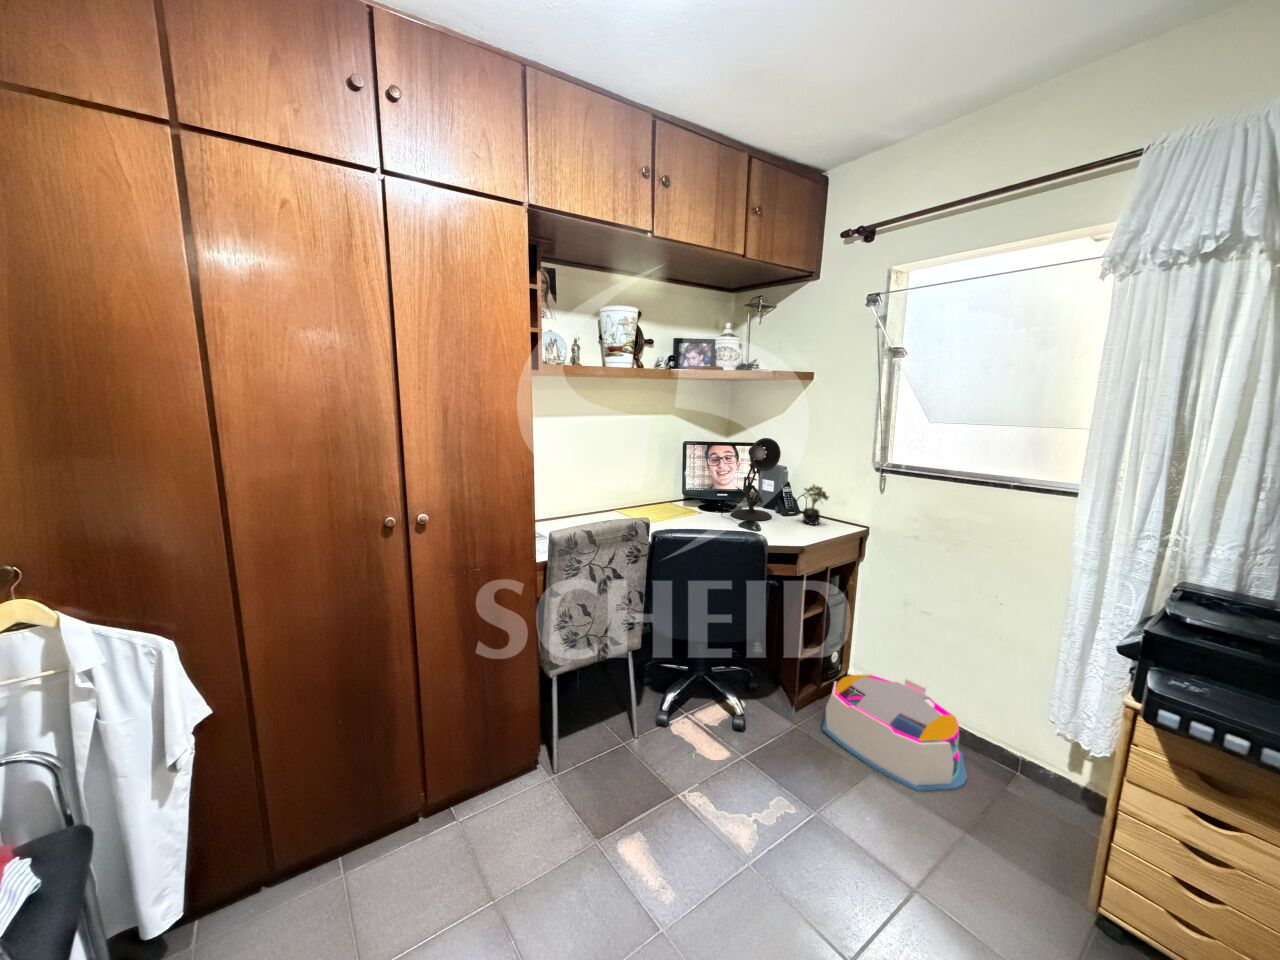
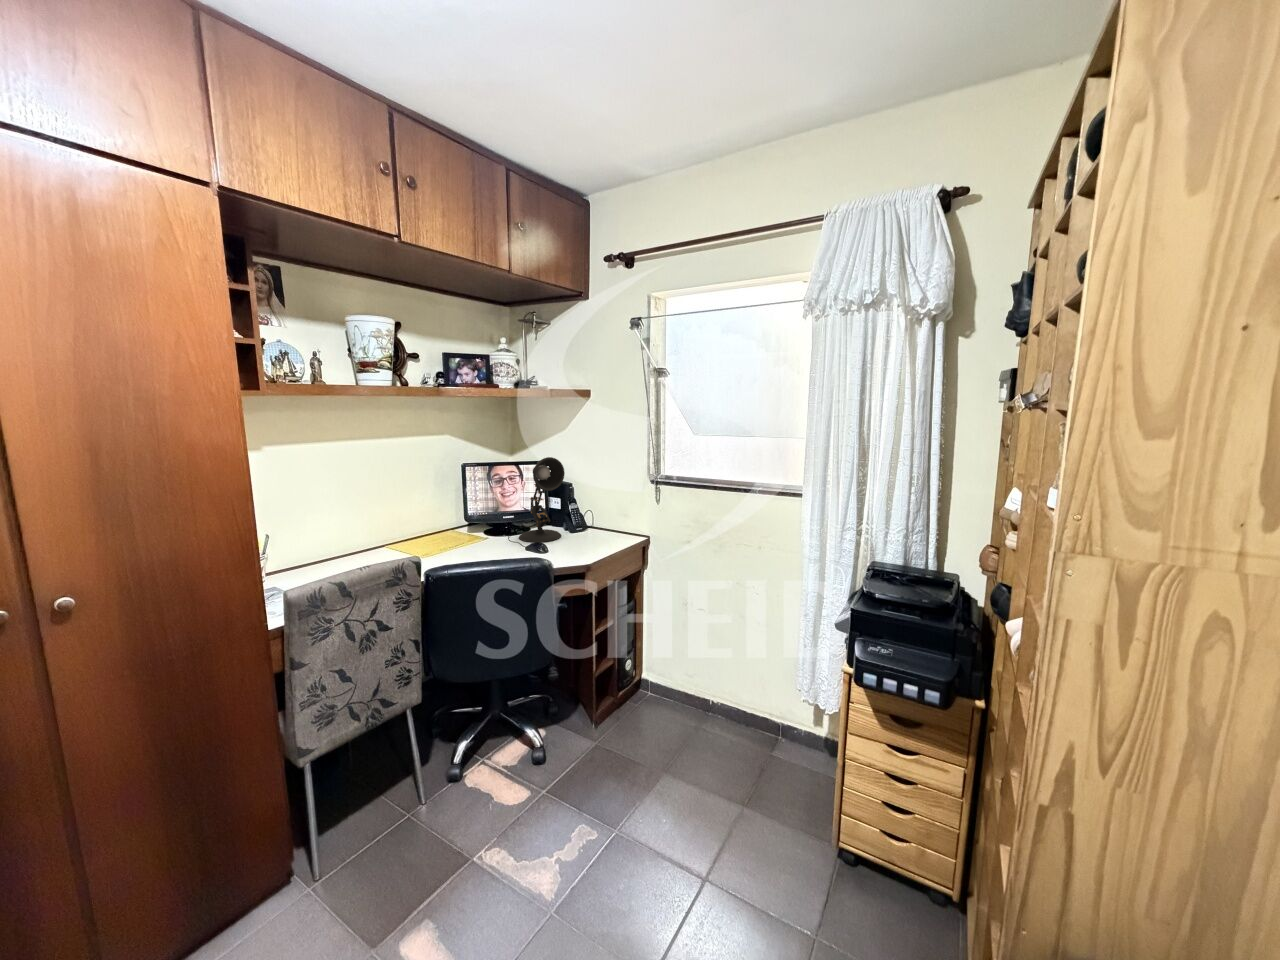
succulent plant: present [803,485,829,525] -> none [587,500,614,540]
storage bin: present [823,675,967,791] -> none [622,672,743,779]

